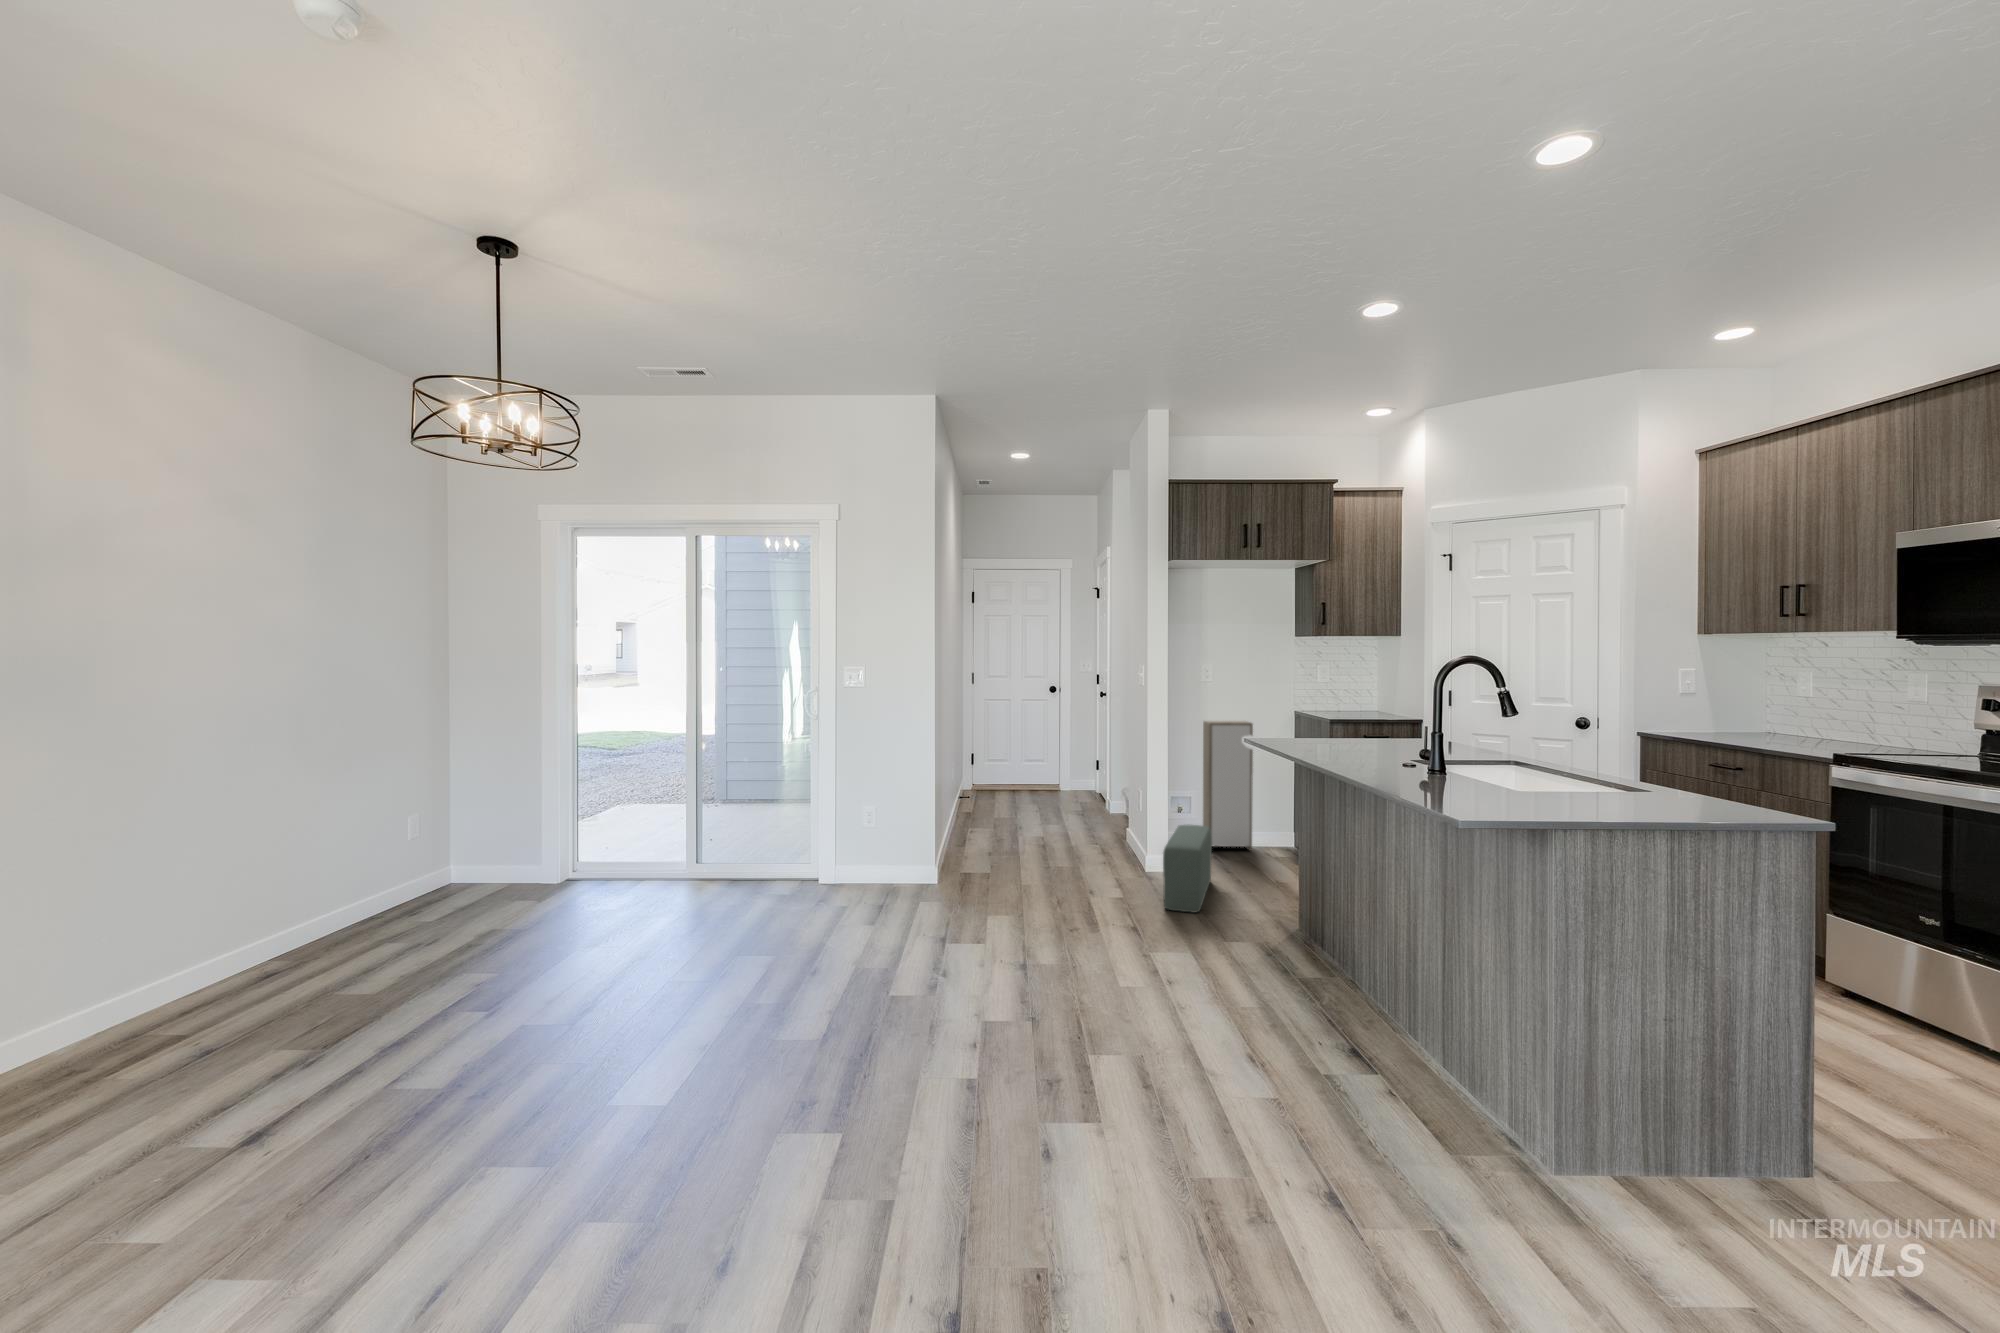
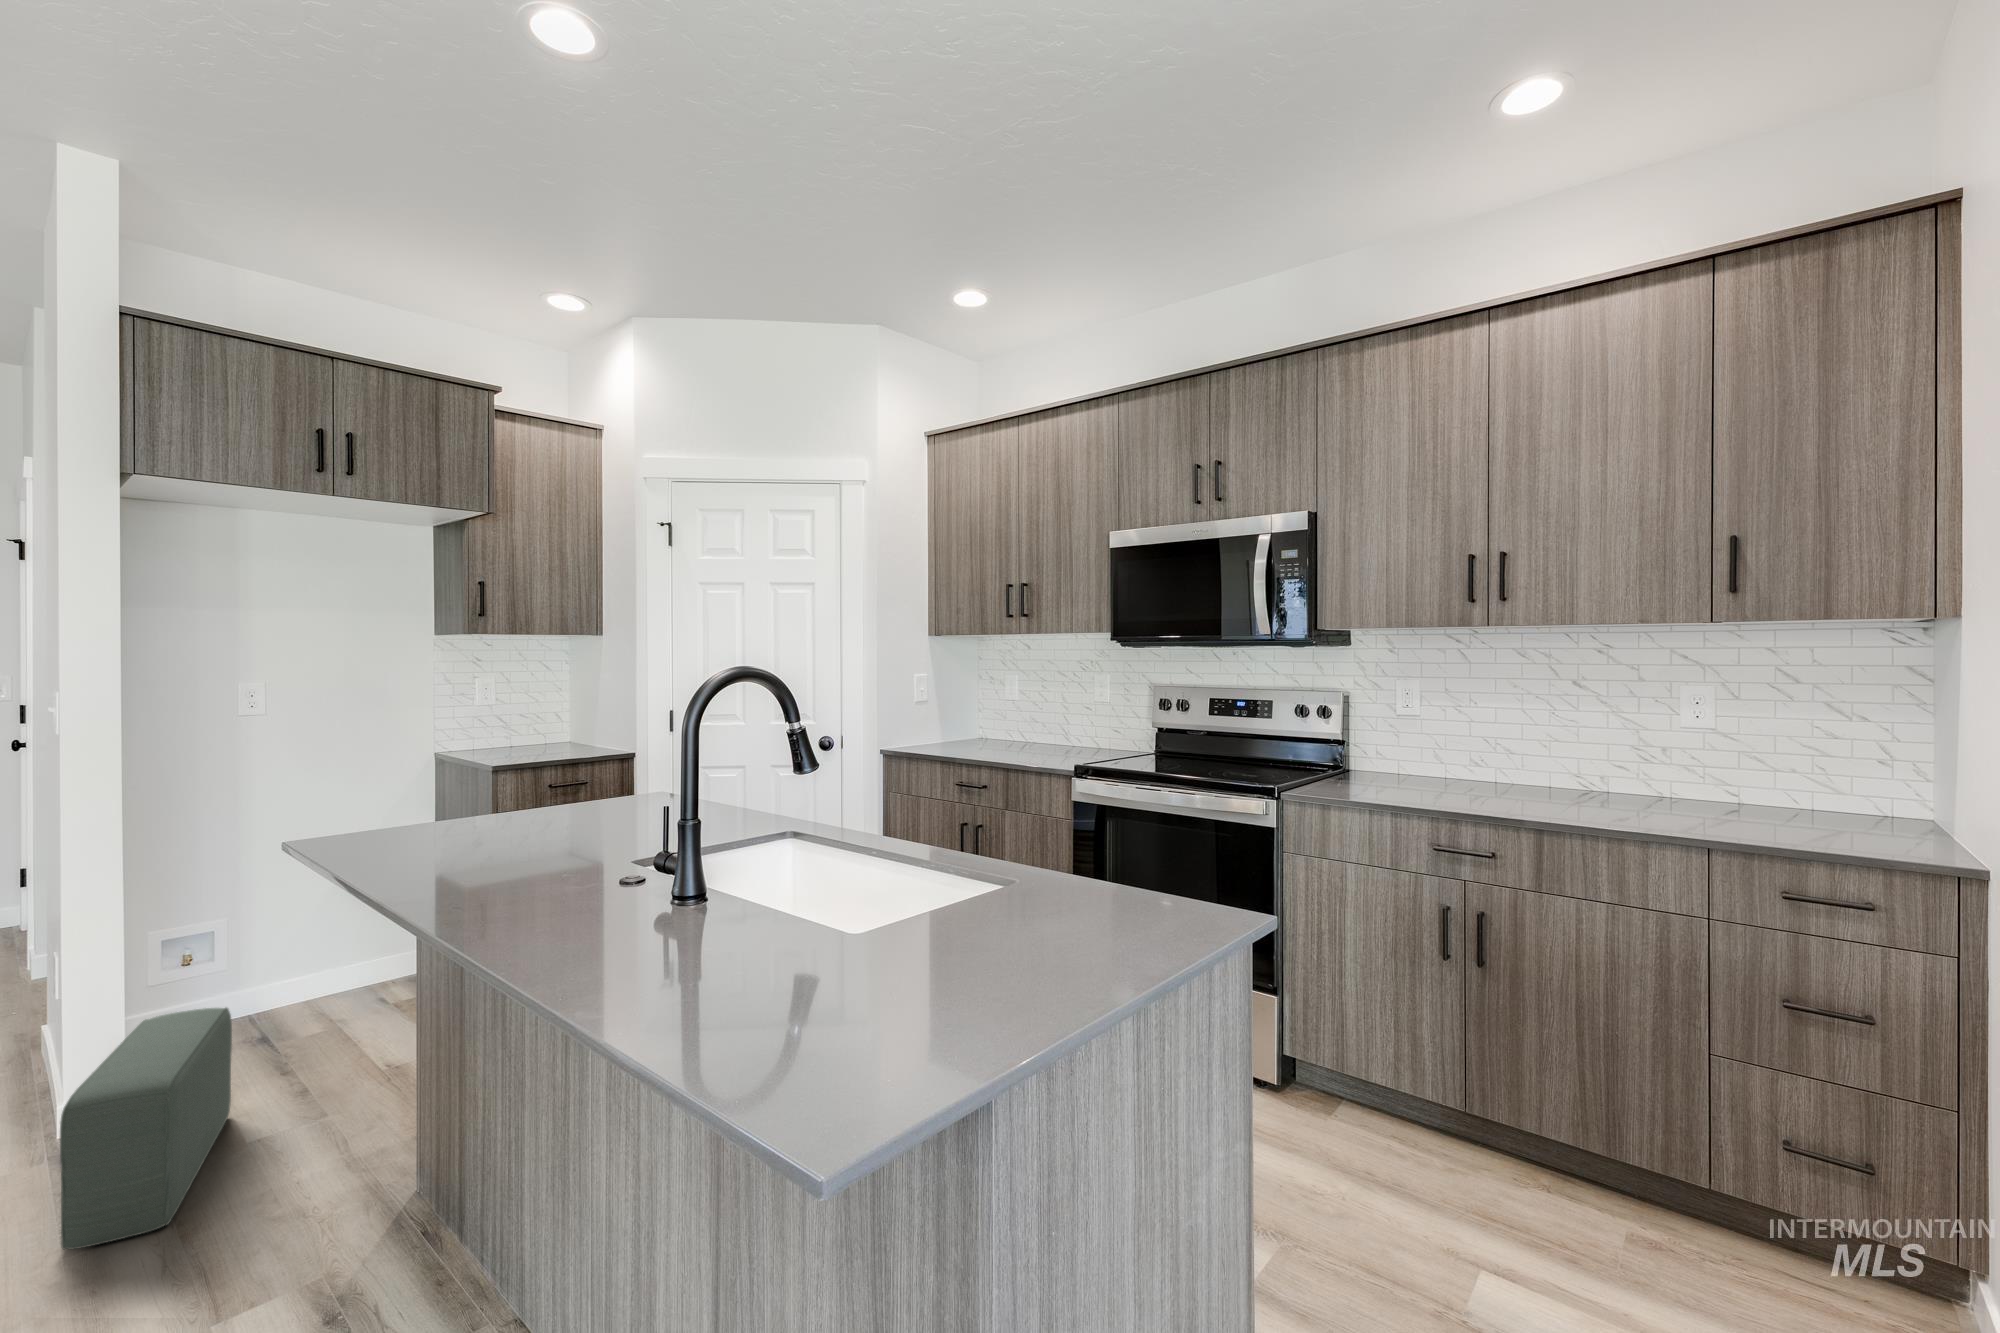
storage cabinet: present [1203,721,1253,852] -> none [239,781,347,1037]

